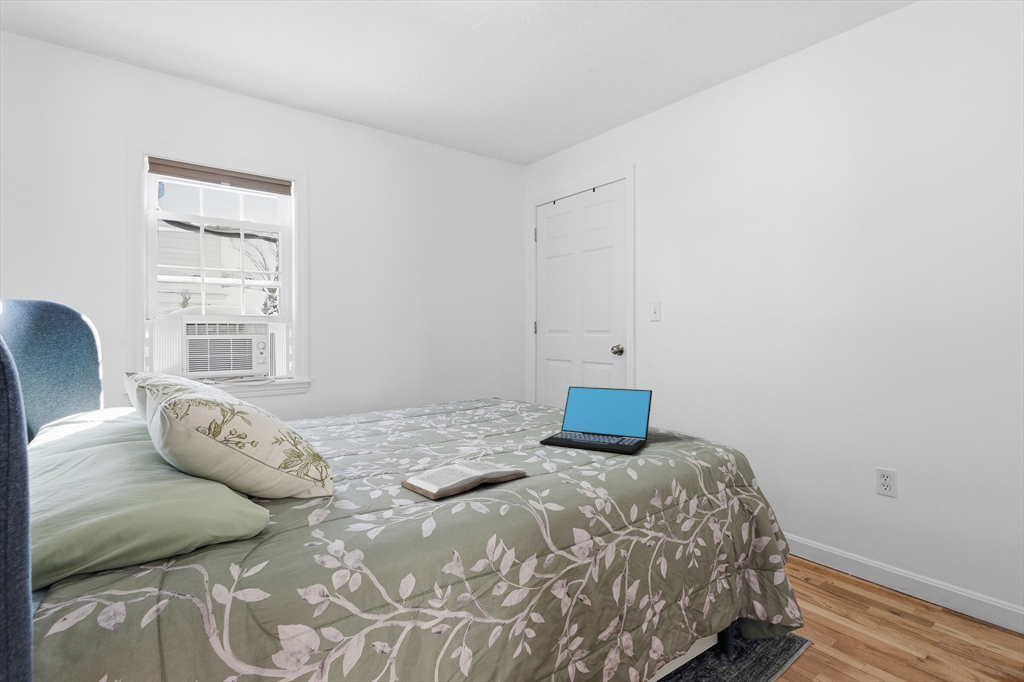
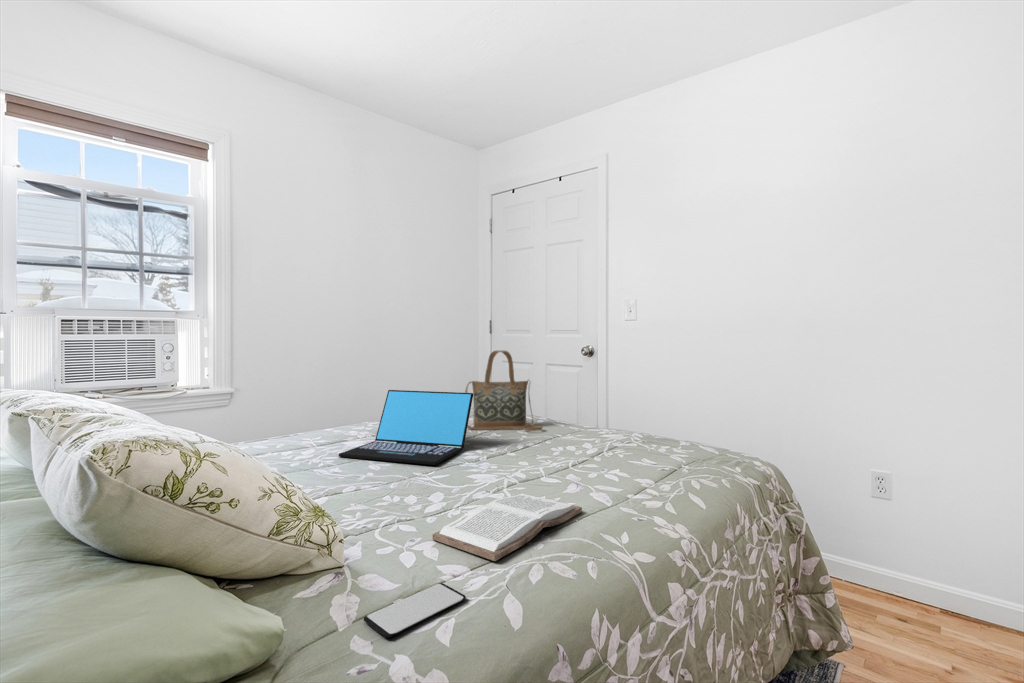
handbag: none [480,349,550,419] -> present [465,350,542,431]
laptop: present [540,386,652,454] -> present [339,390,473,465]
smartphone: none [327,508,398,531] -> present [364,583,466,638]

